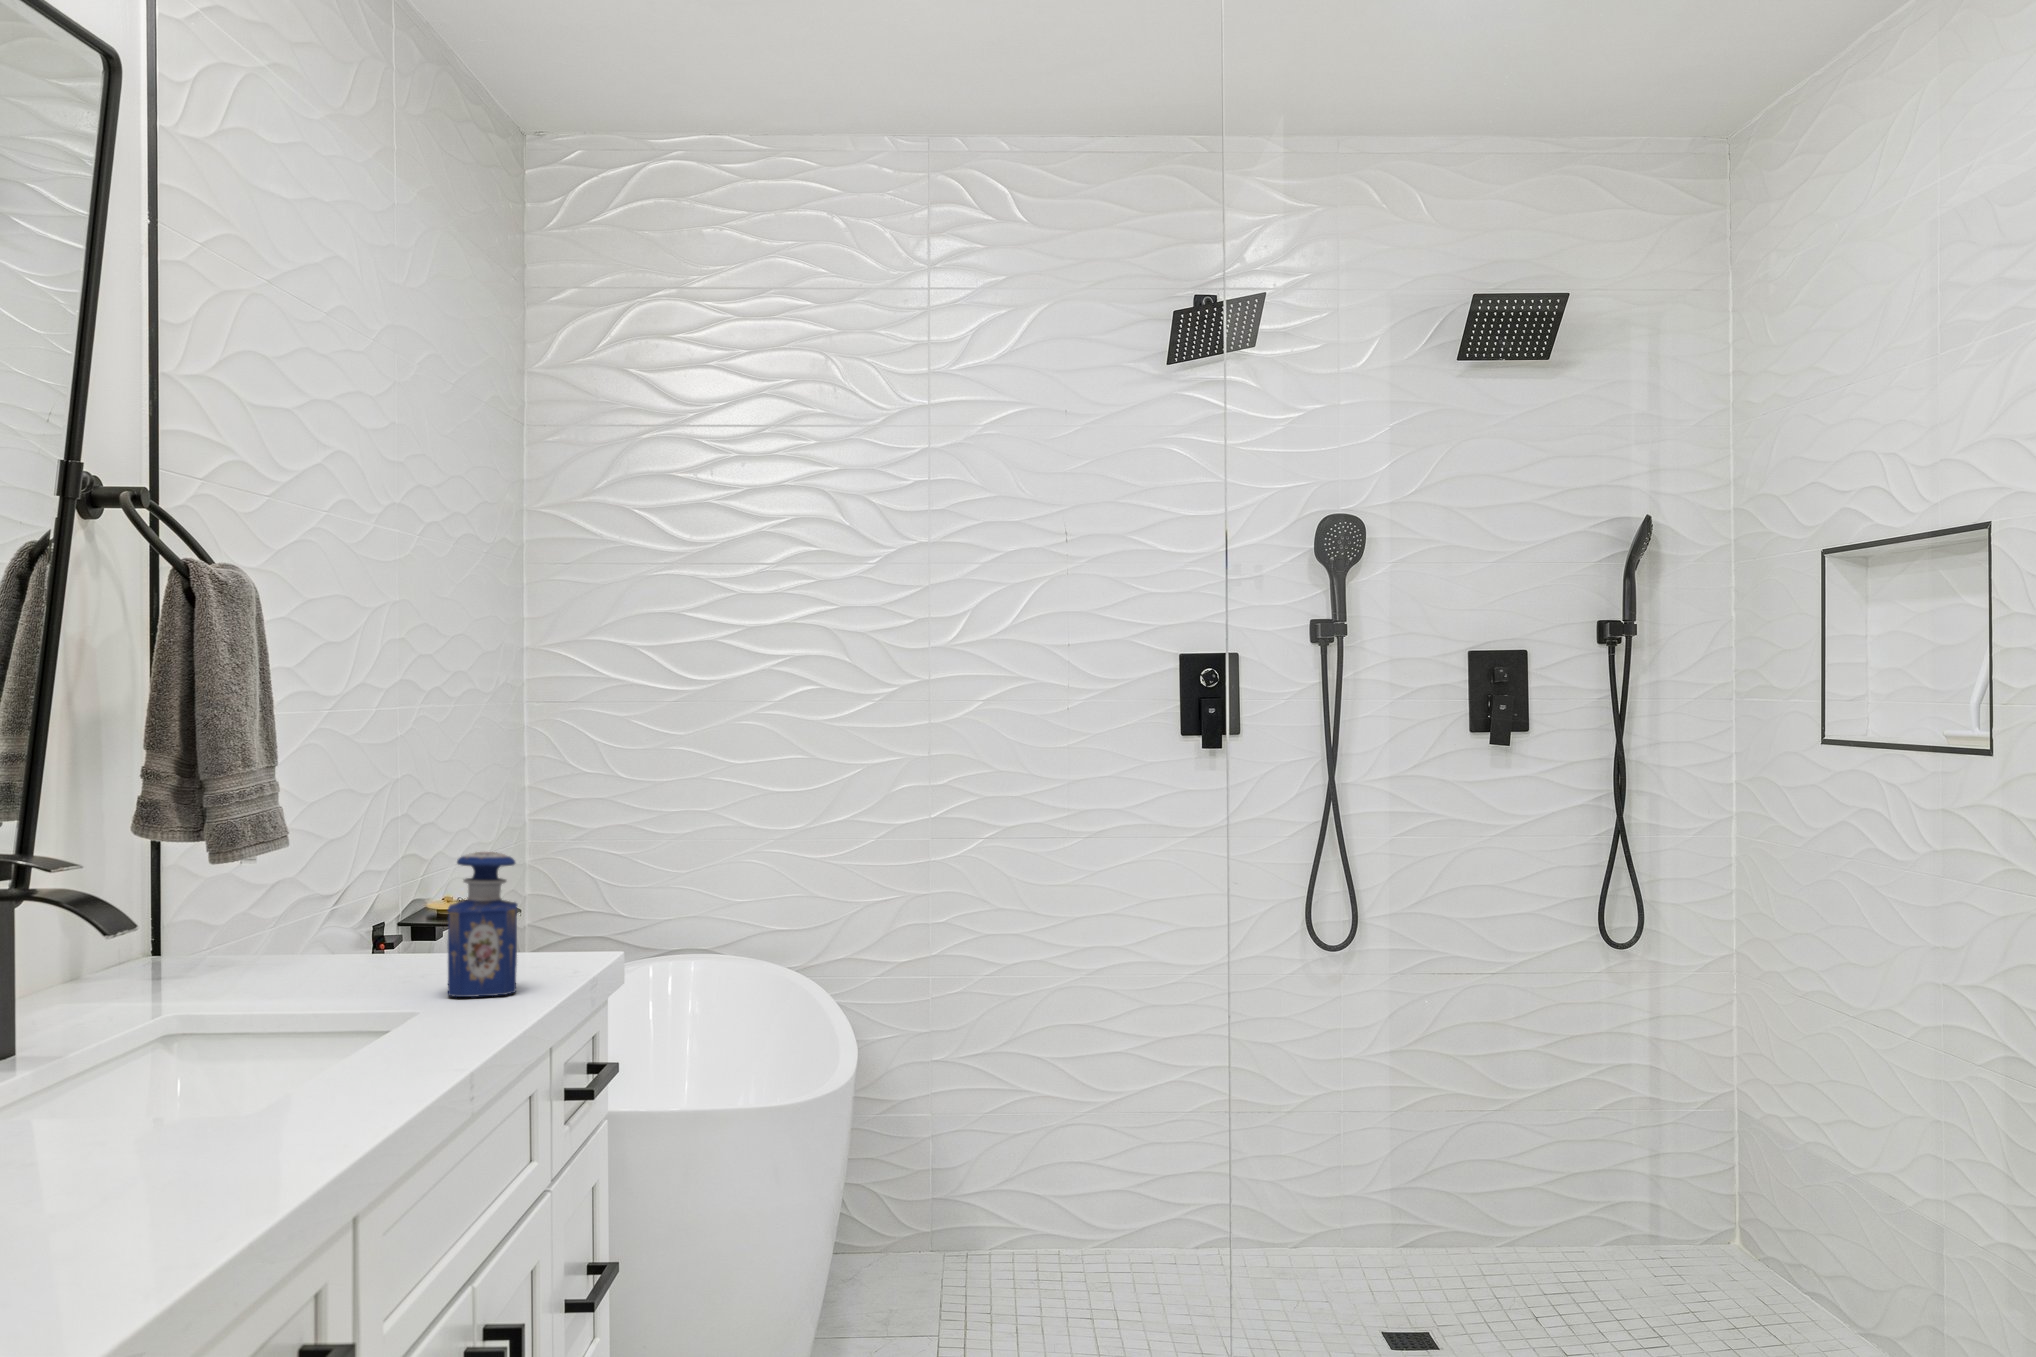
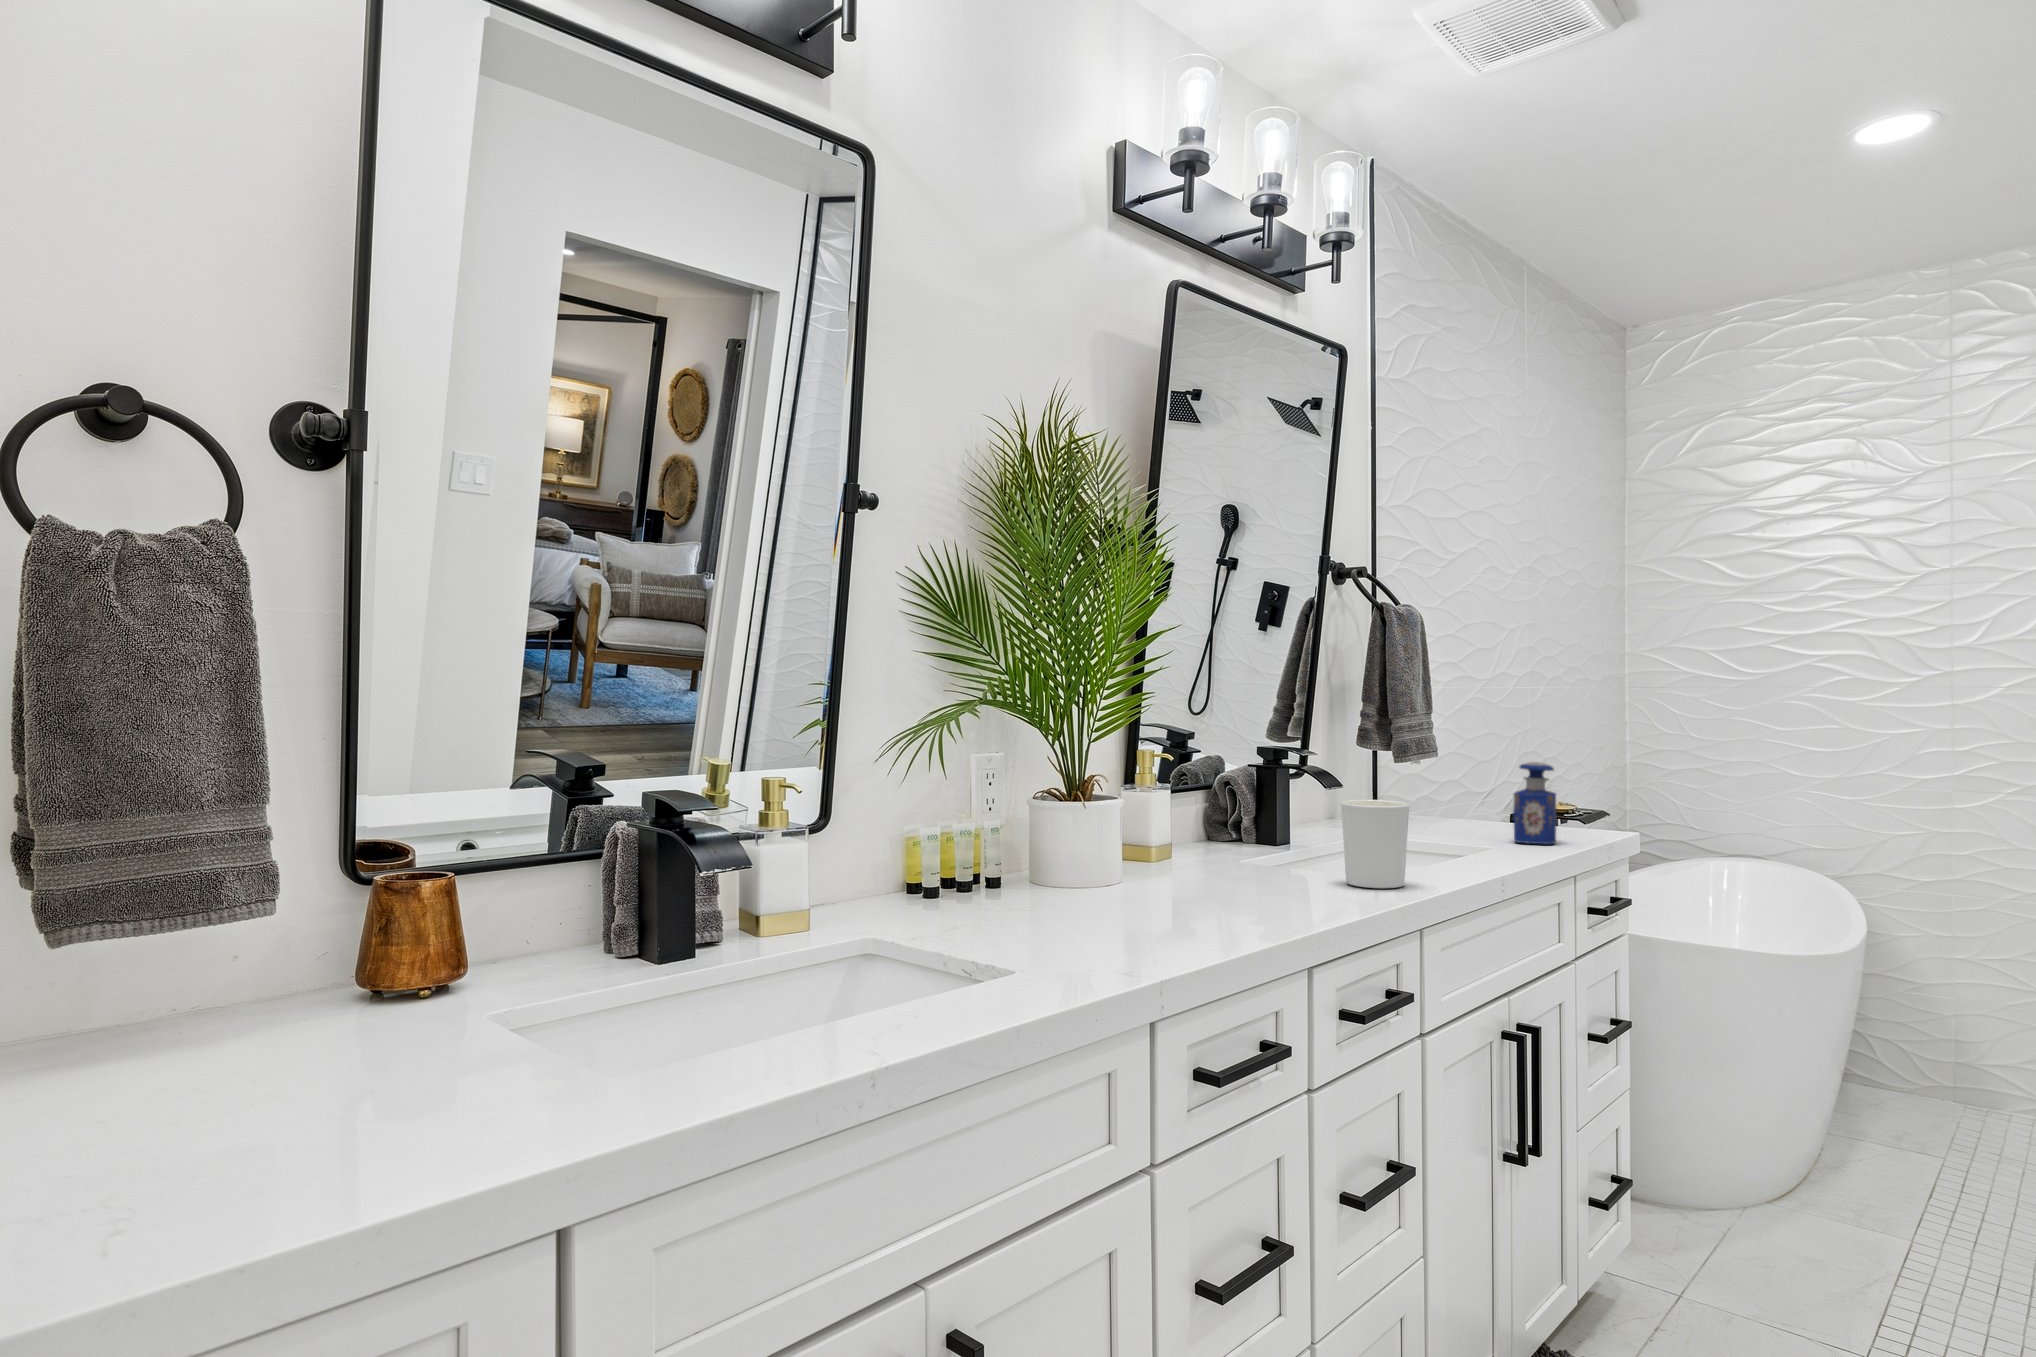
candle holder: none [156,966,314,1169] -> present [1341,800,1410,888]

